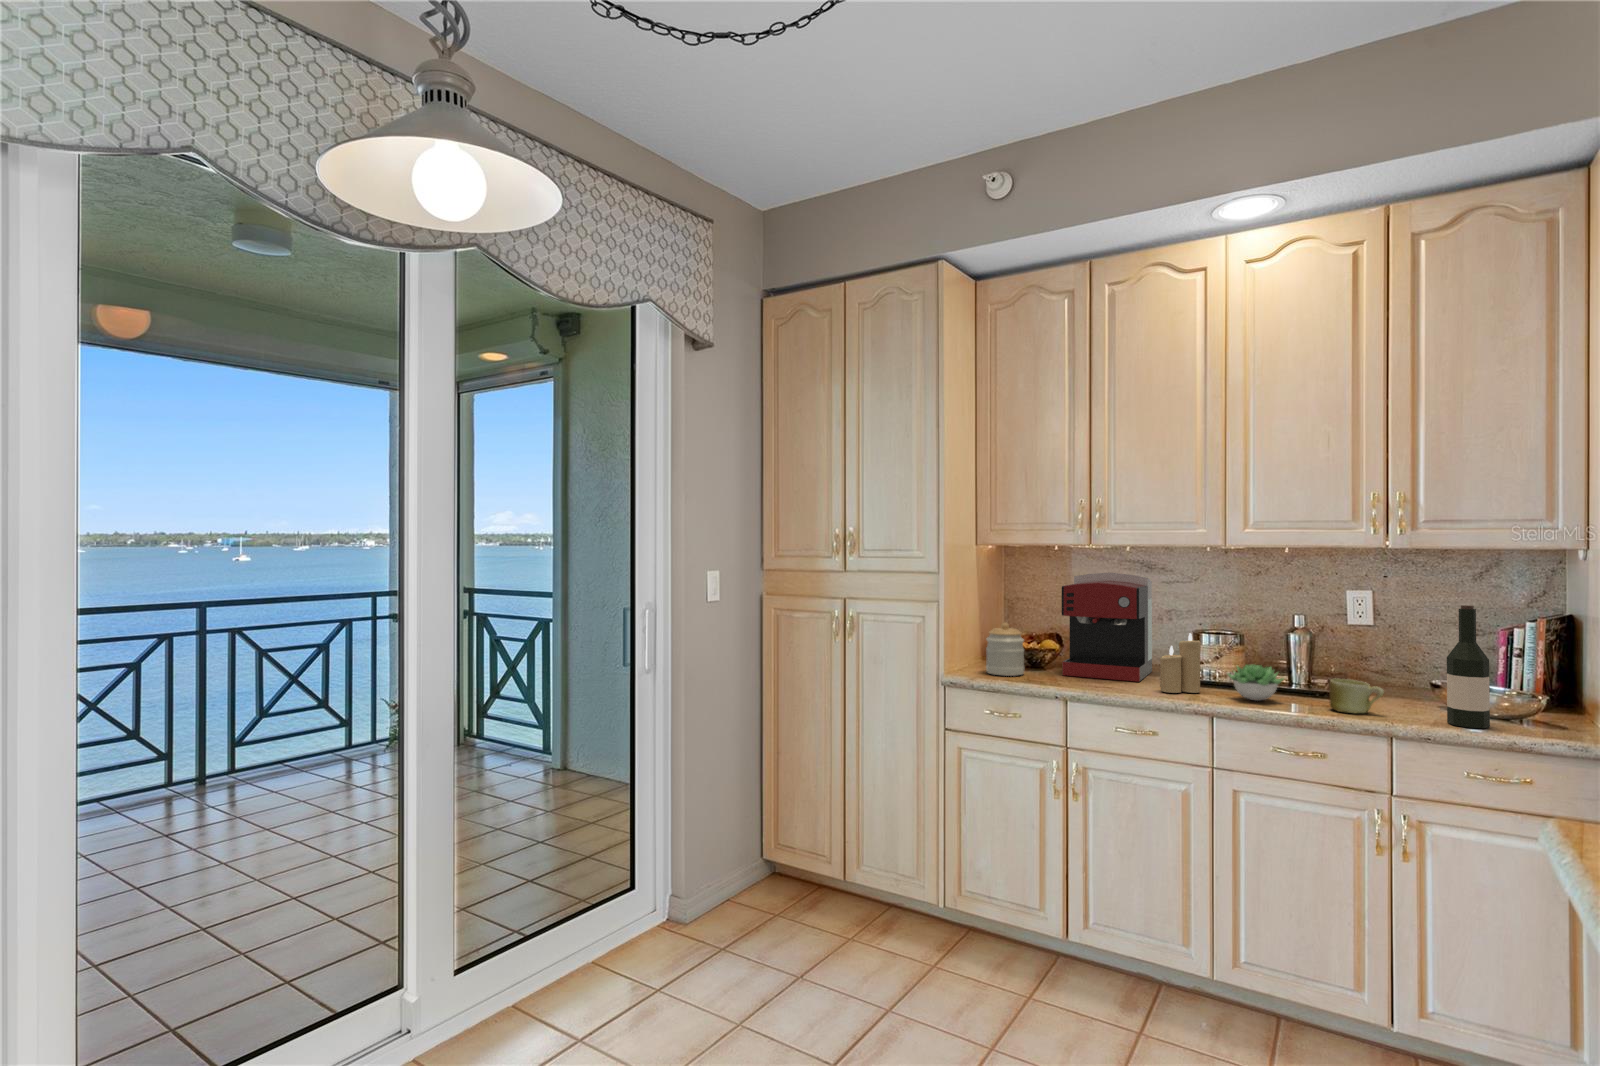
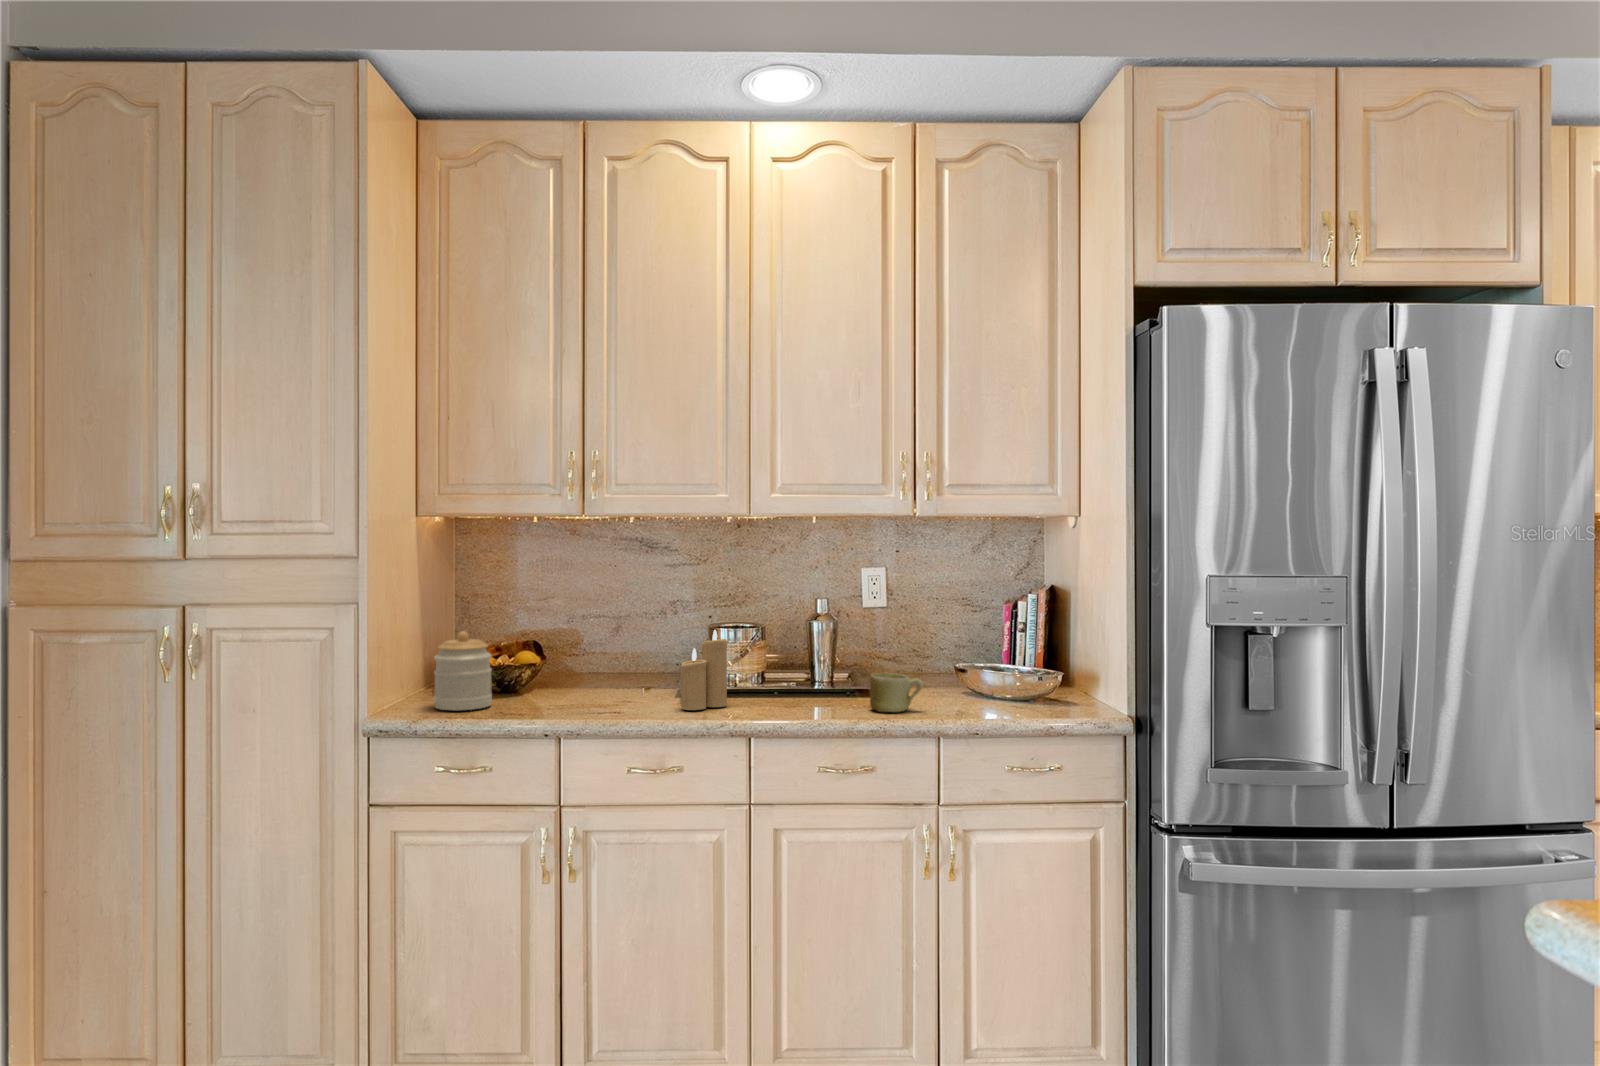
coffee maker: present [1062,573,1152,682] -> none [544,554,654,701]
wine bottle: present [1447,605,1490,728] -> none [981,581,1017,715]
succulent plant: present [1228,665,1284,701] -> none [759,664,824,709]

